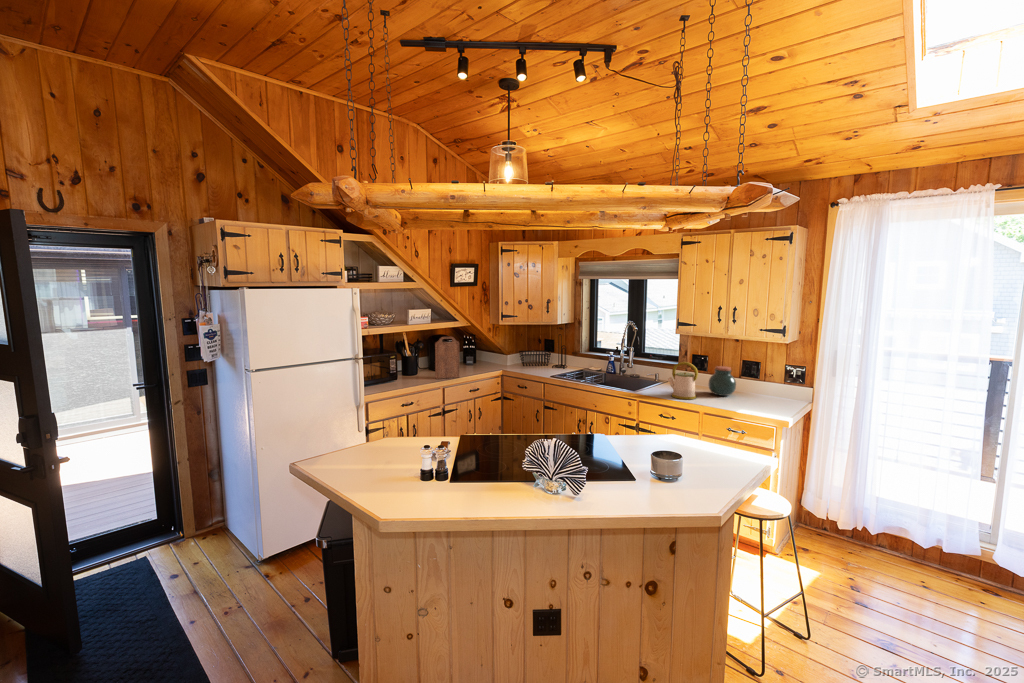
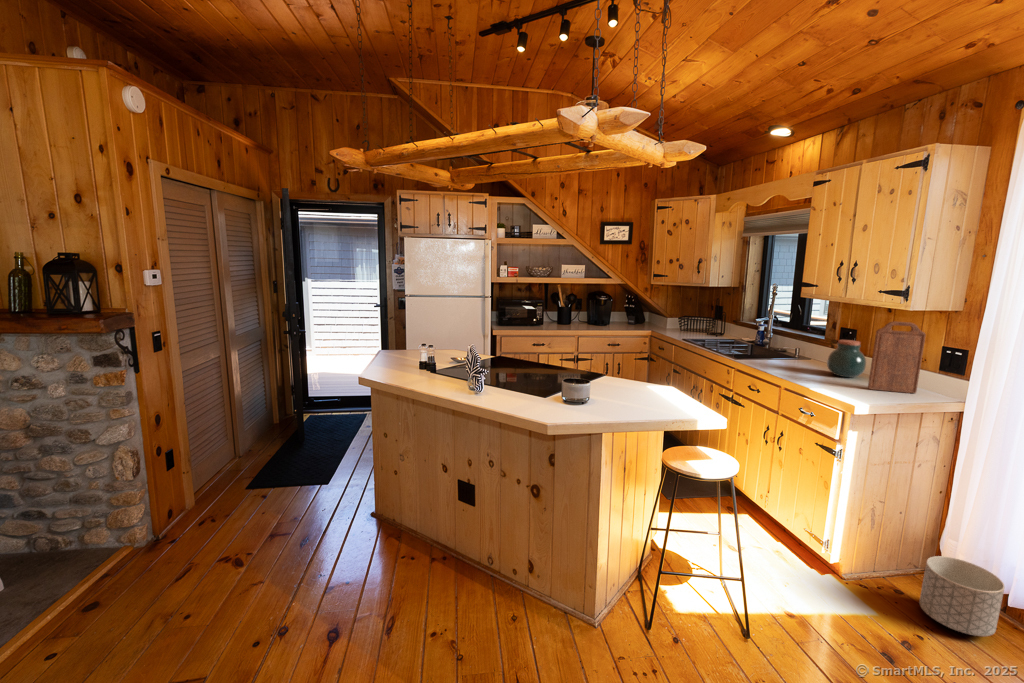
cutting board: present [435,337,459,379] -> present [868,322,926,393]
kettle: present [668,362,698,399] -> none [770,328,802,373]
planter: none [826,514,878,566] -> present [919,556,1005,636]

